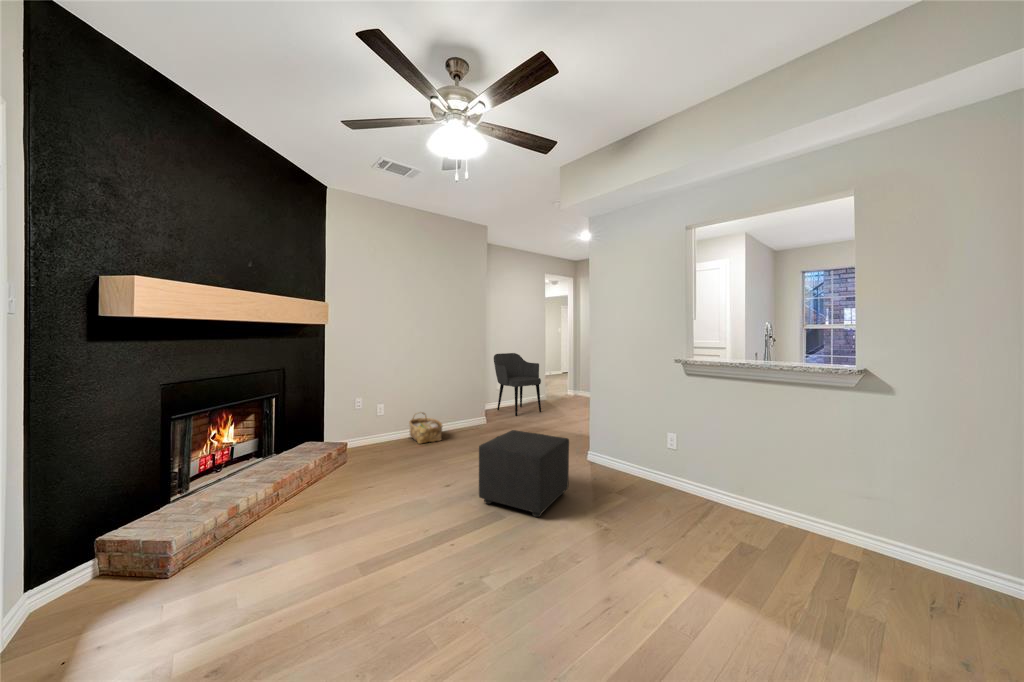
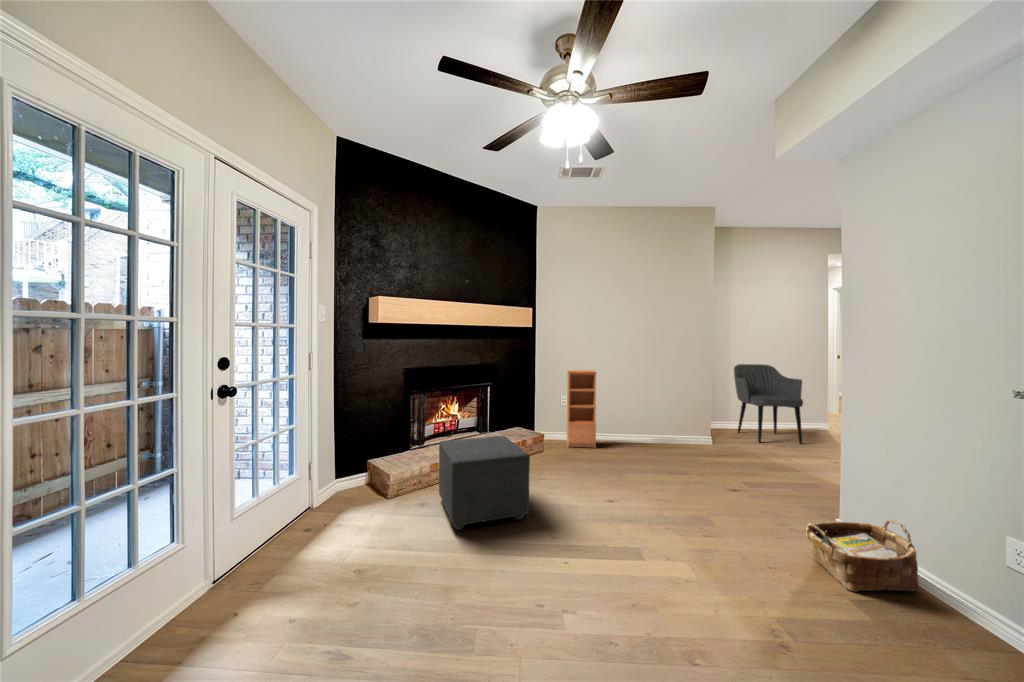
bookcase: none [360,368,397,452] -> present [567,370,596,448]
woven basket: present [409,412,442,444] -> present [806,519,919,591]
ottoman: present [479,430,569,517] -> present [439,436,530,530]

